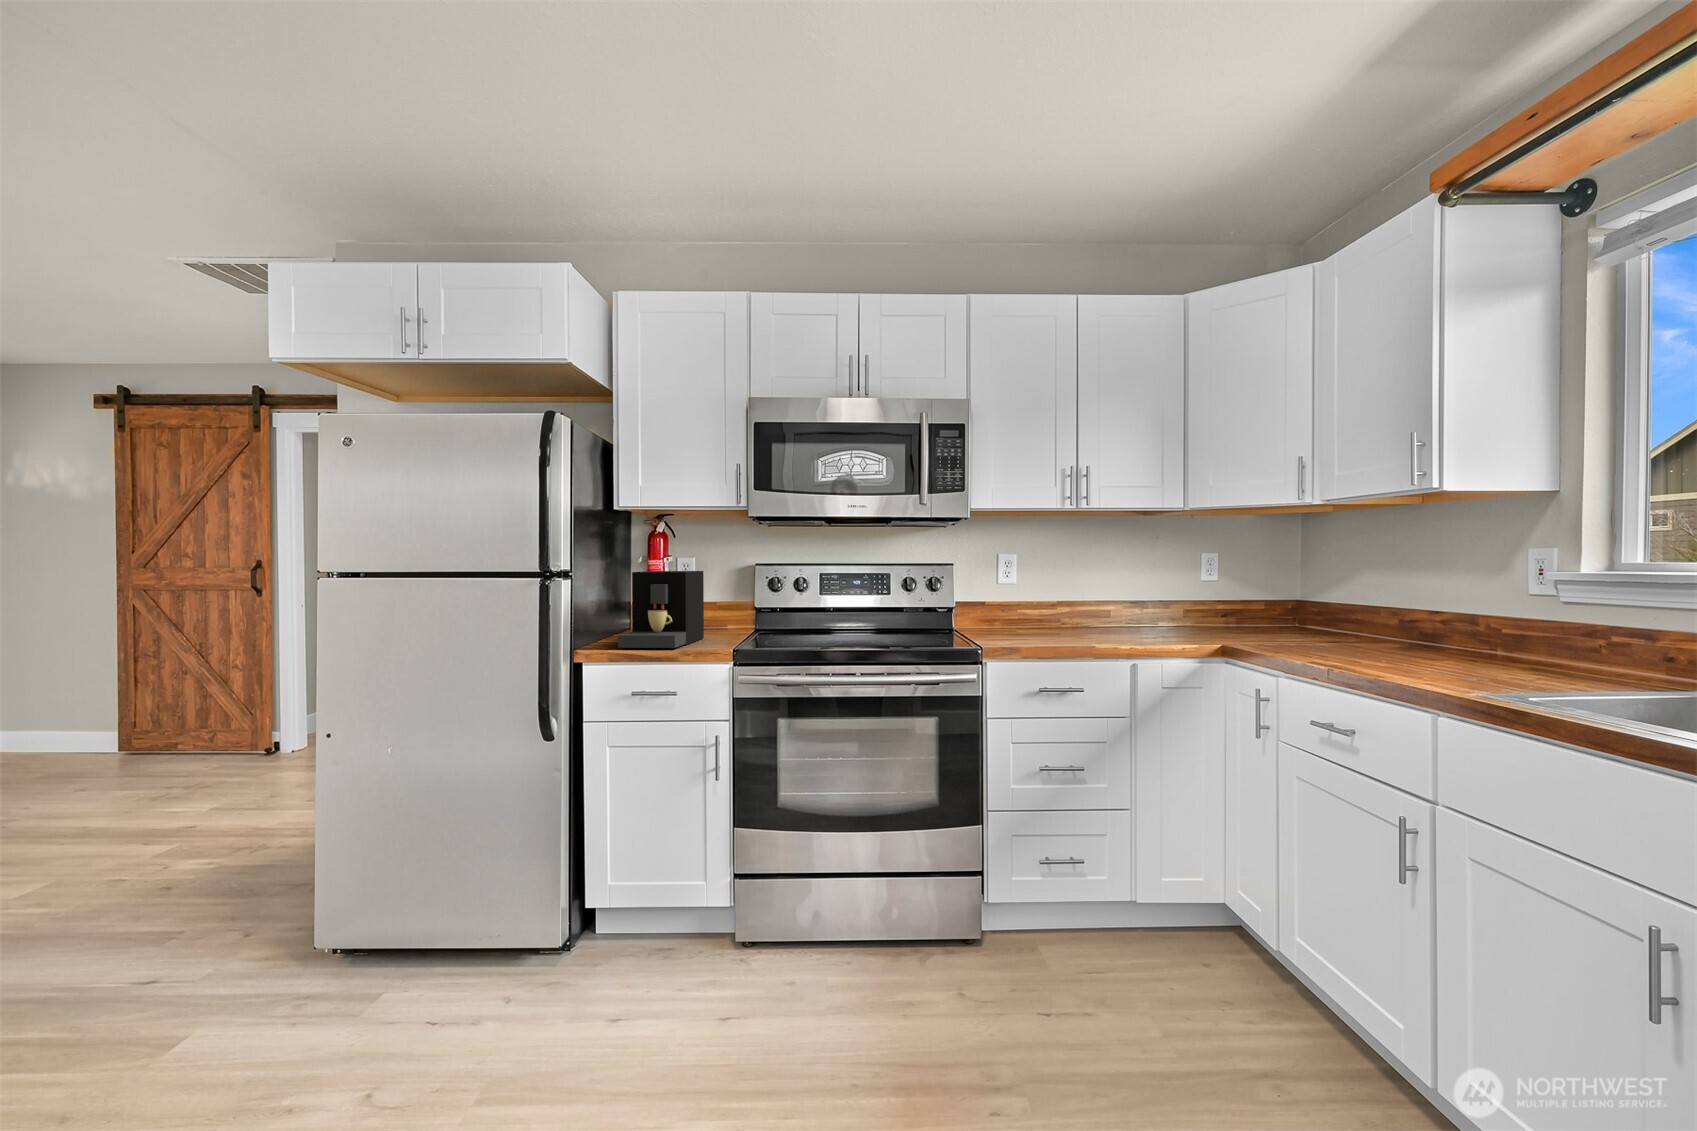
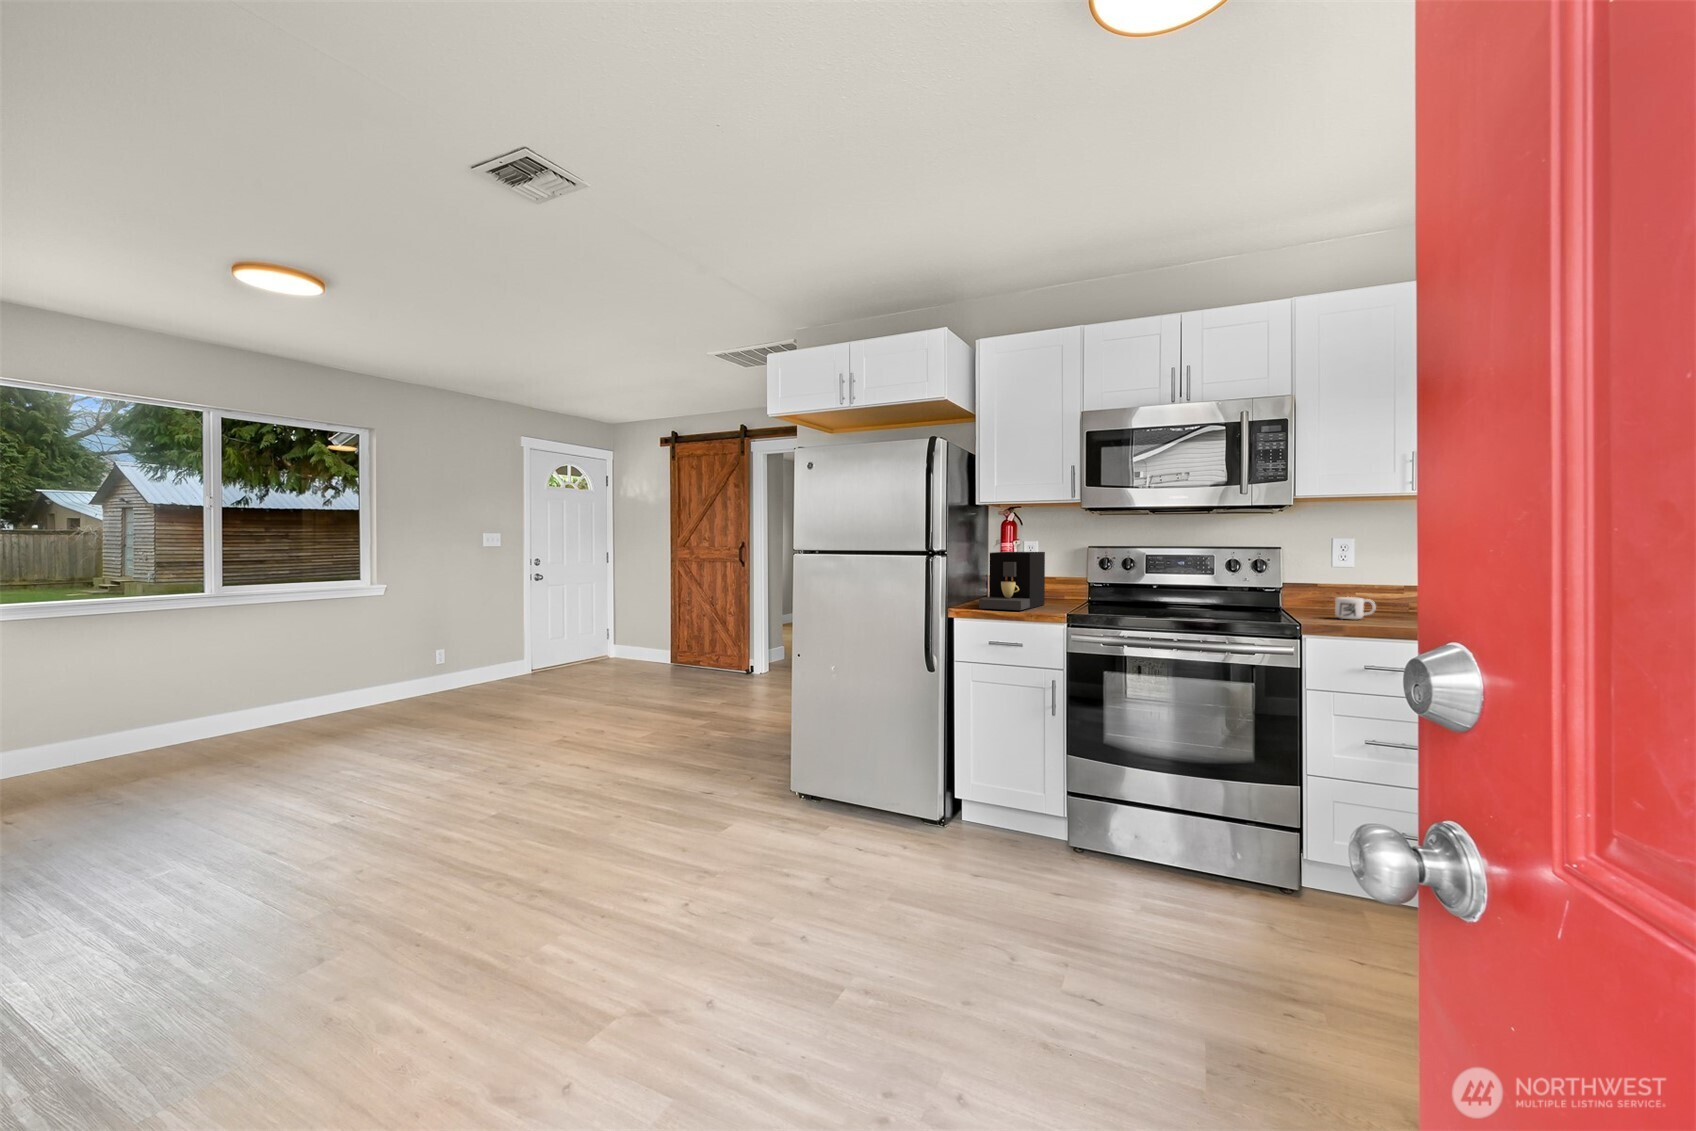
mug: none [1012,617,1048,641] -> present [1335,597,1376,619]

